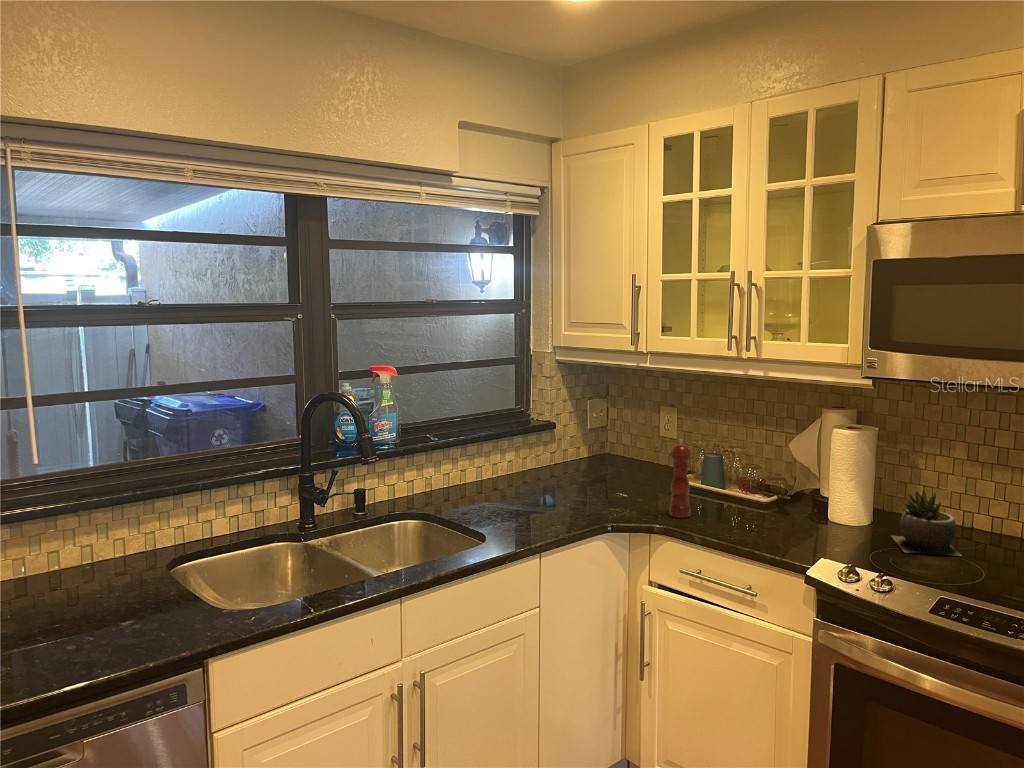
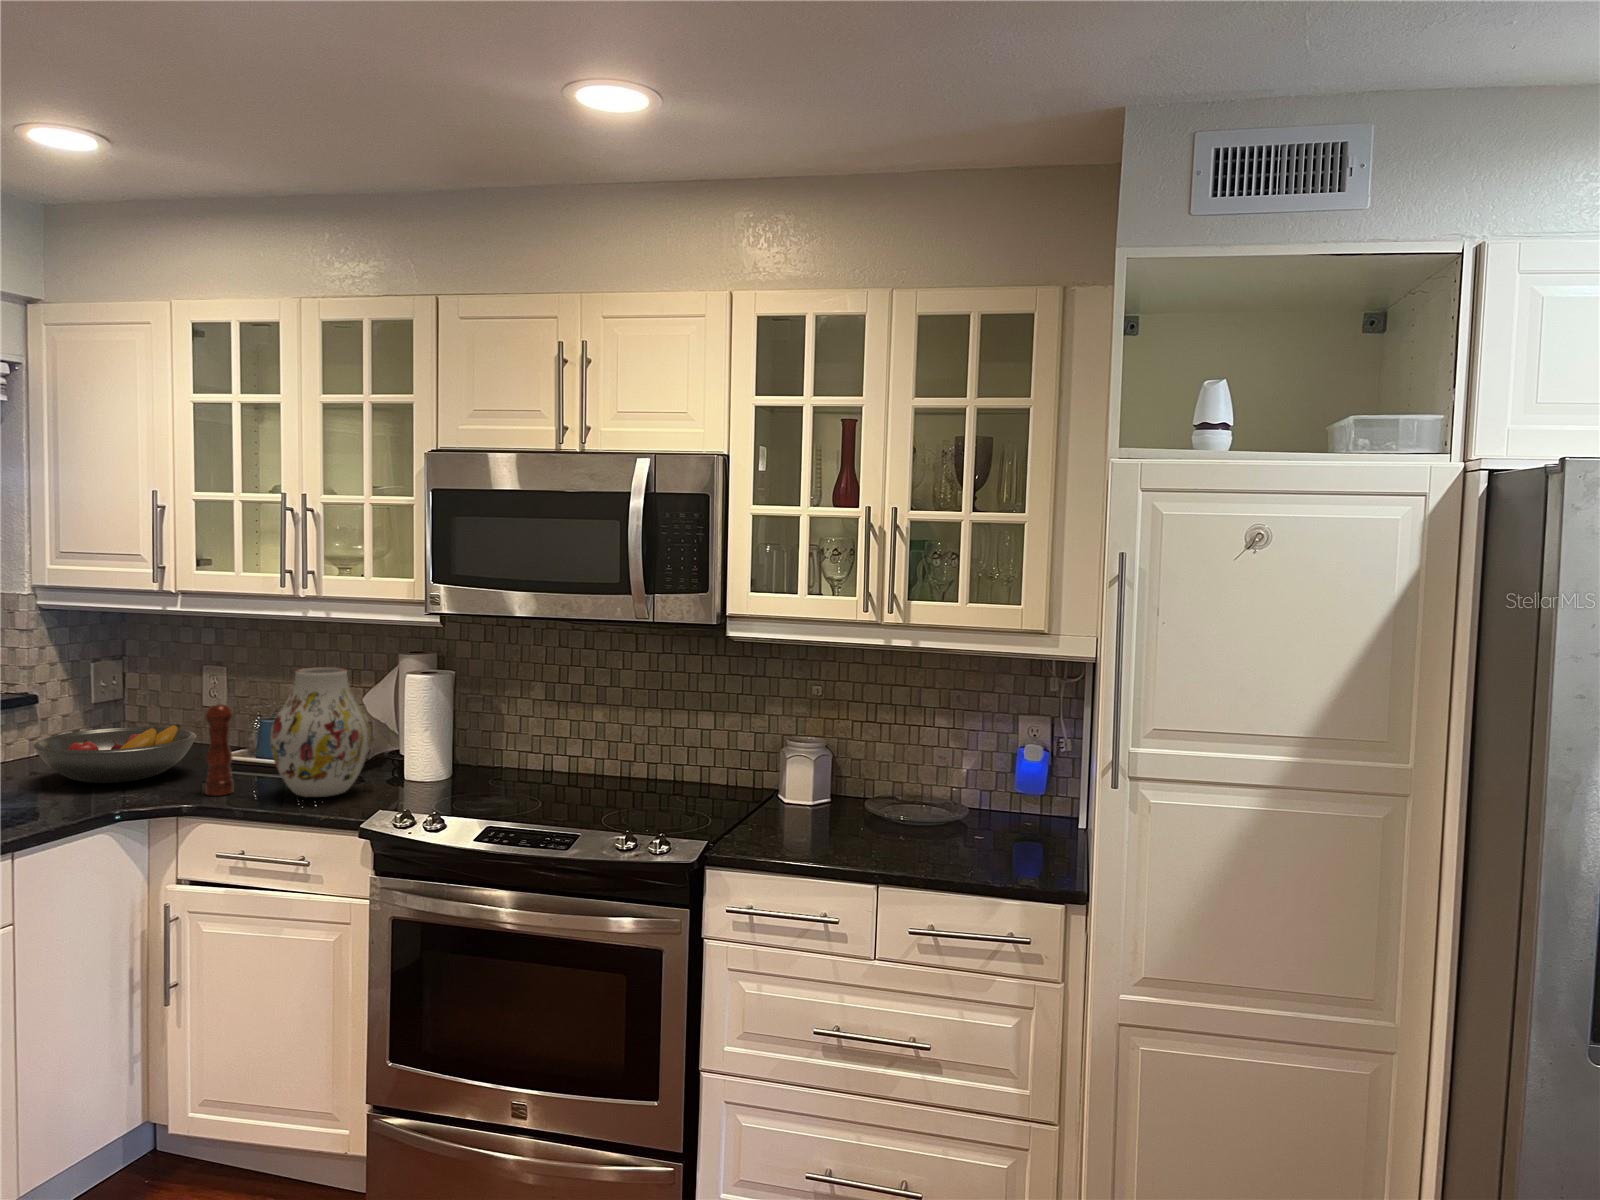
vase: none [721,419,804,531] -> present [270,667,371,797]
fruit bowl: none [555,452,660,495] -> present [34,724,197,783]
succulent plant: present [892,490,962,556] -> none [467,731,532,798]

